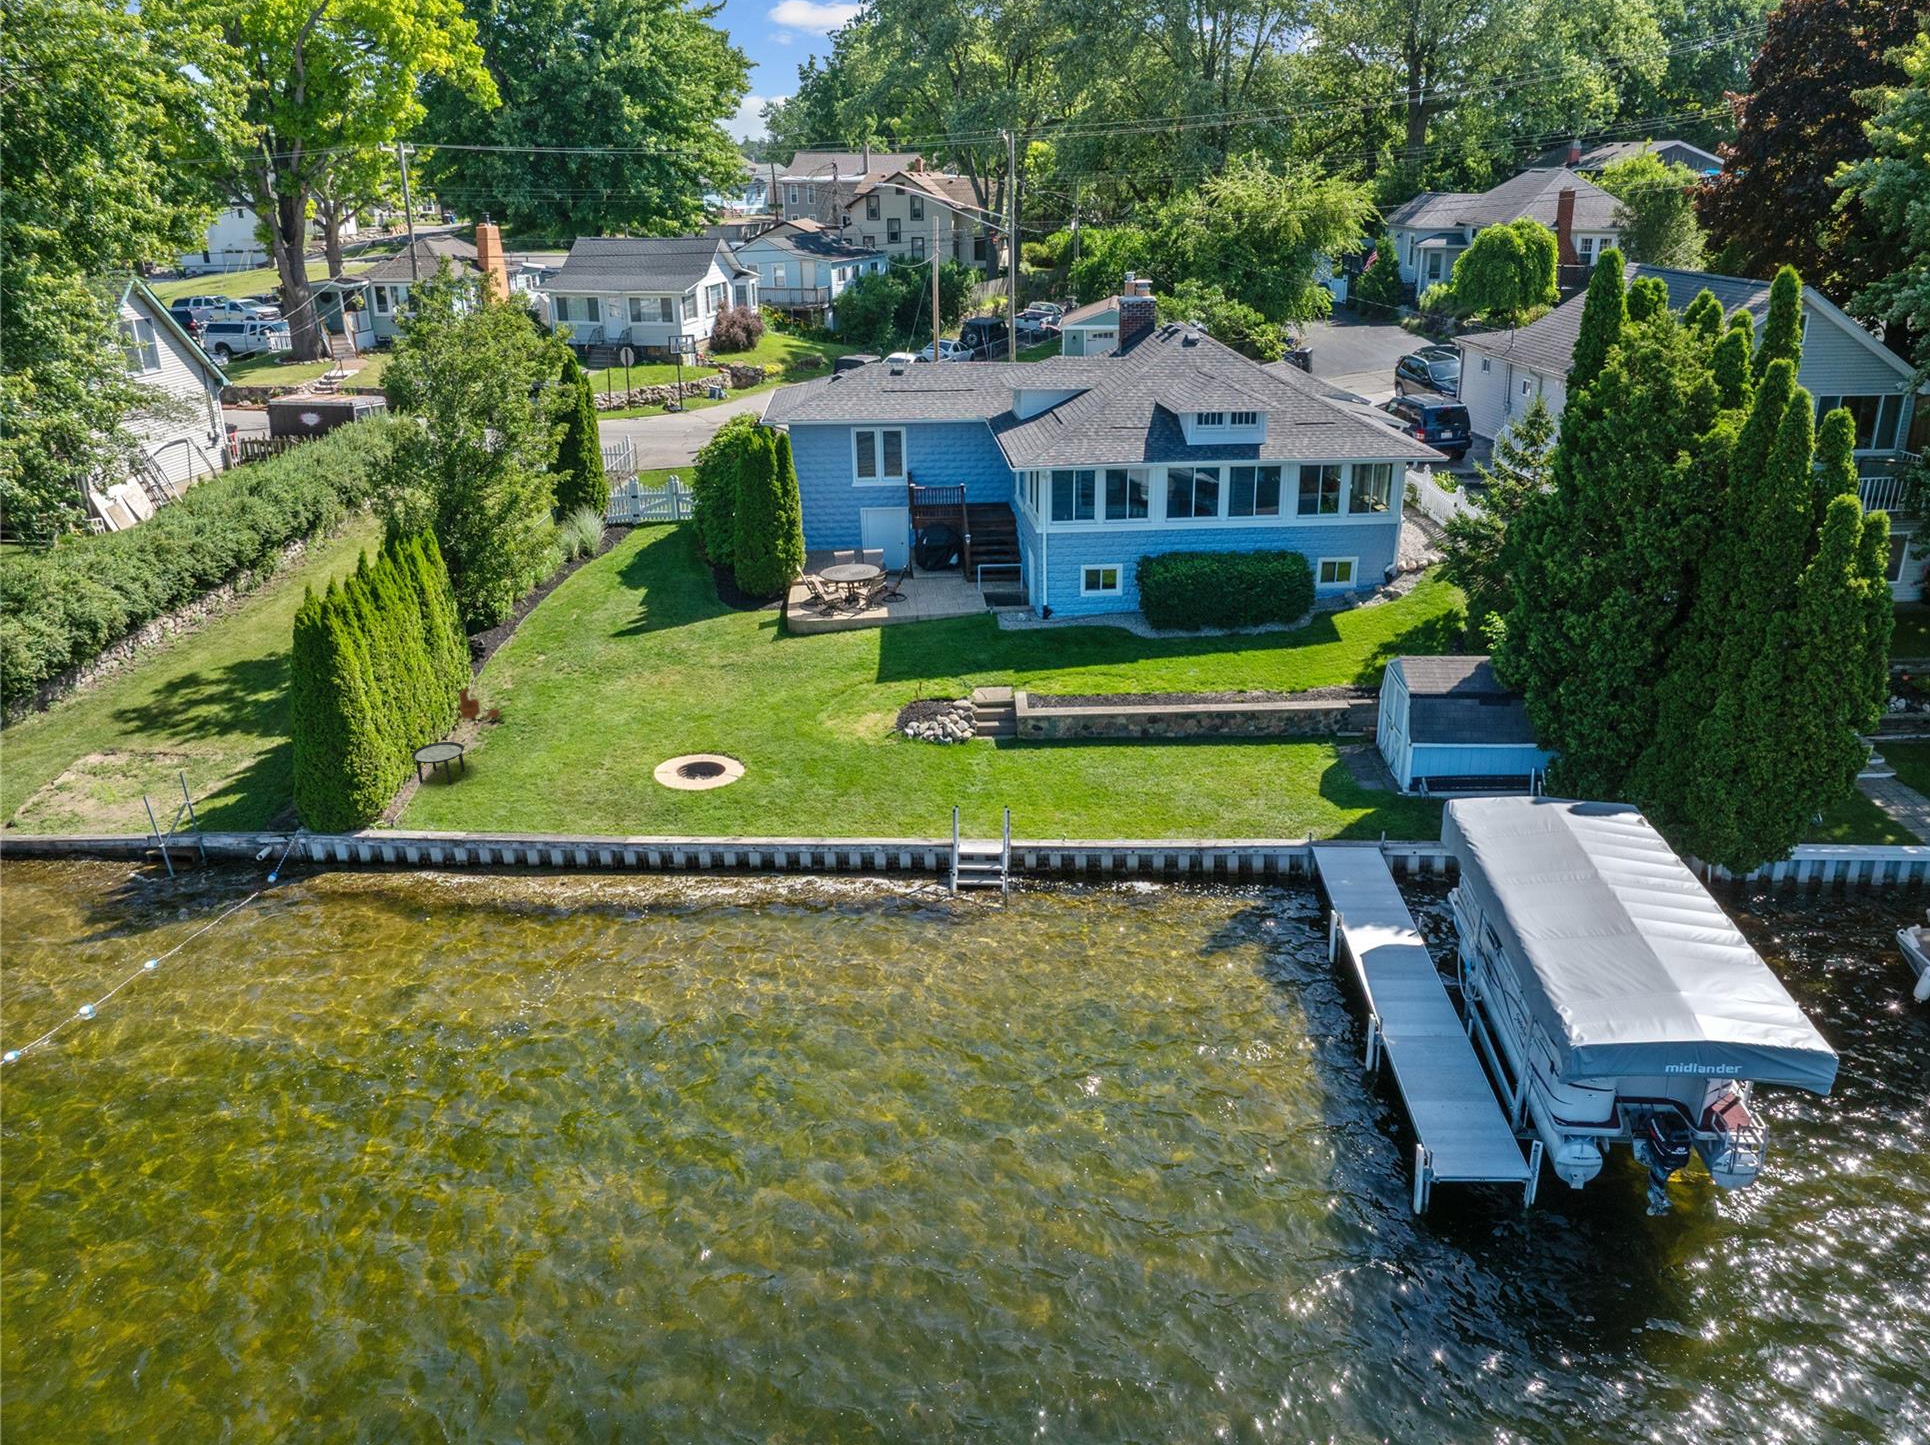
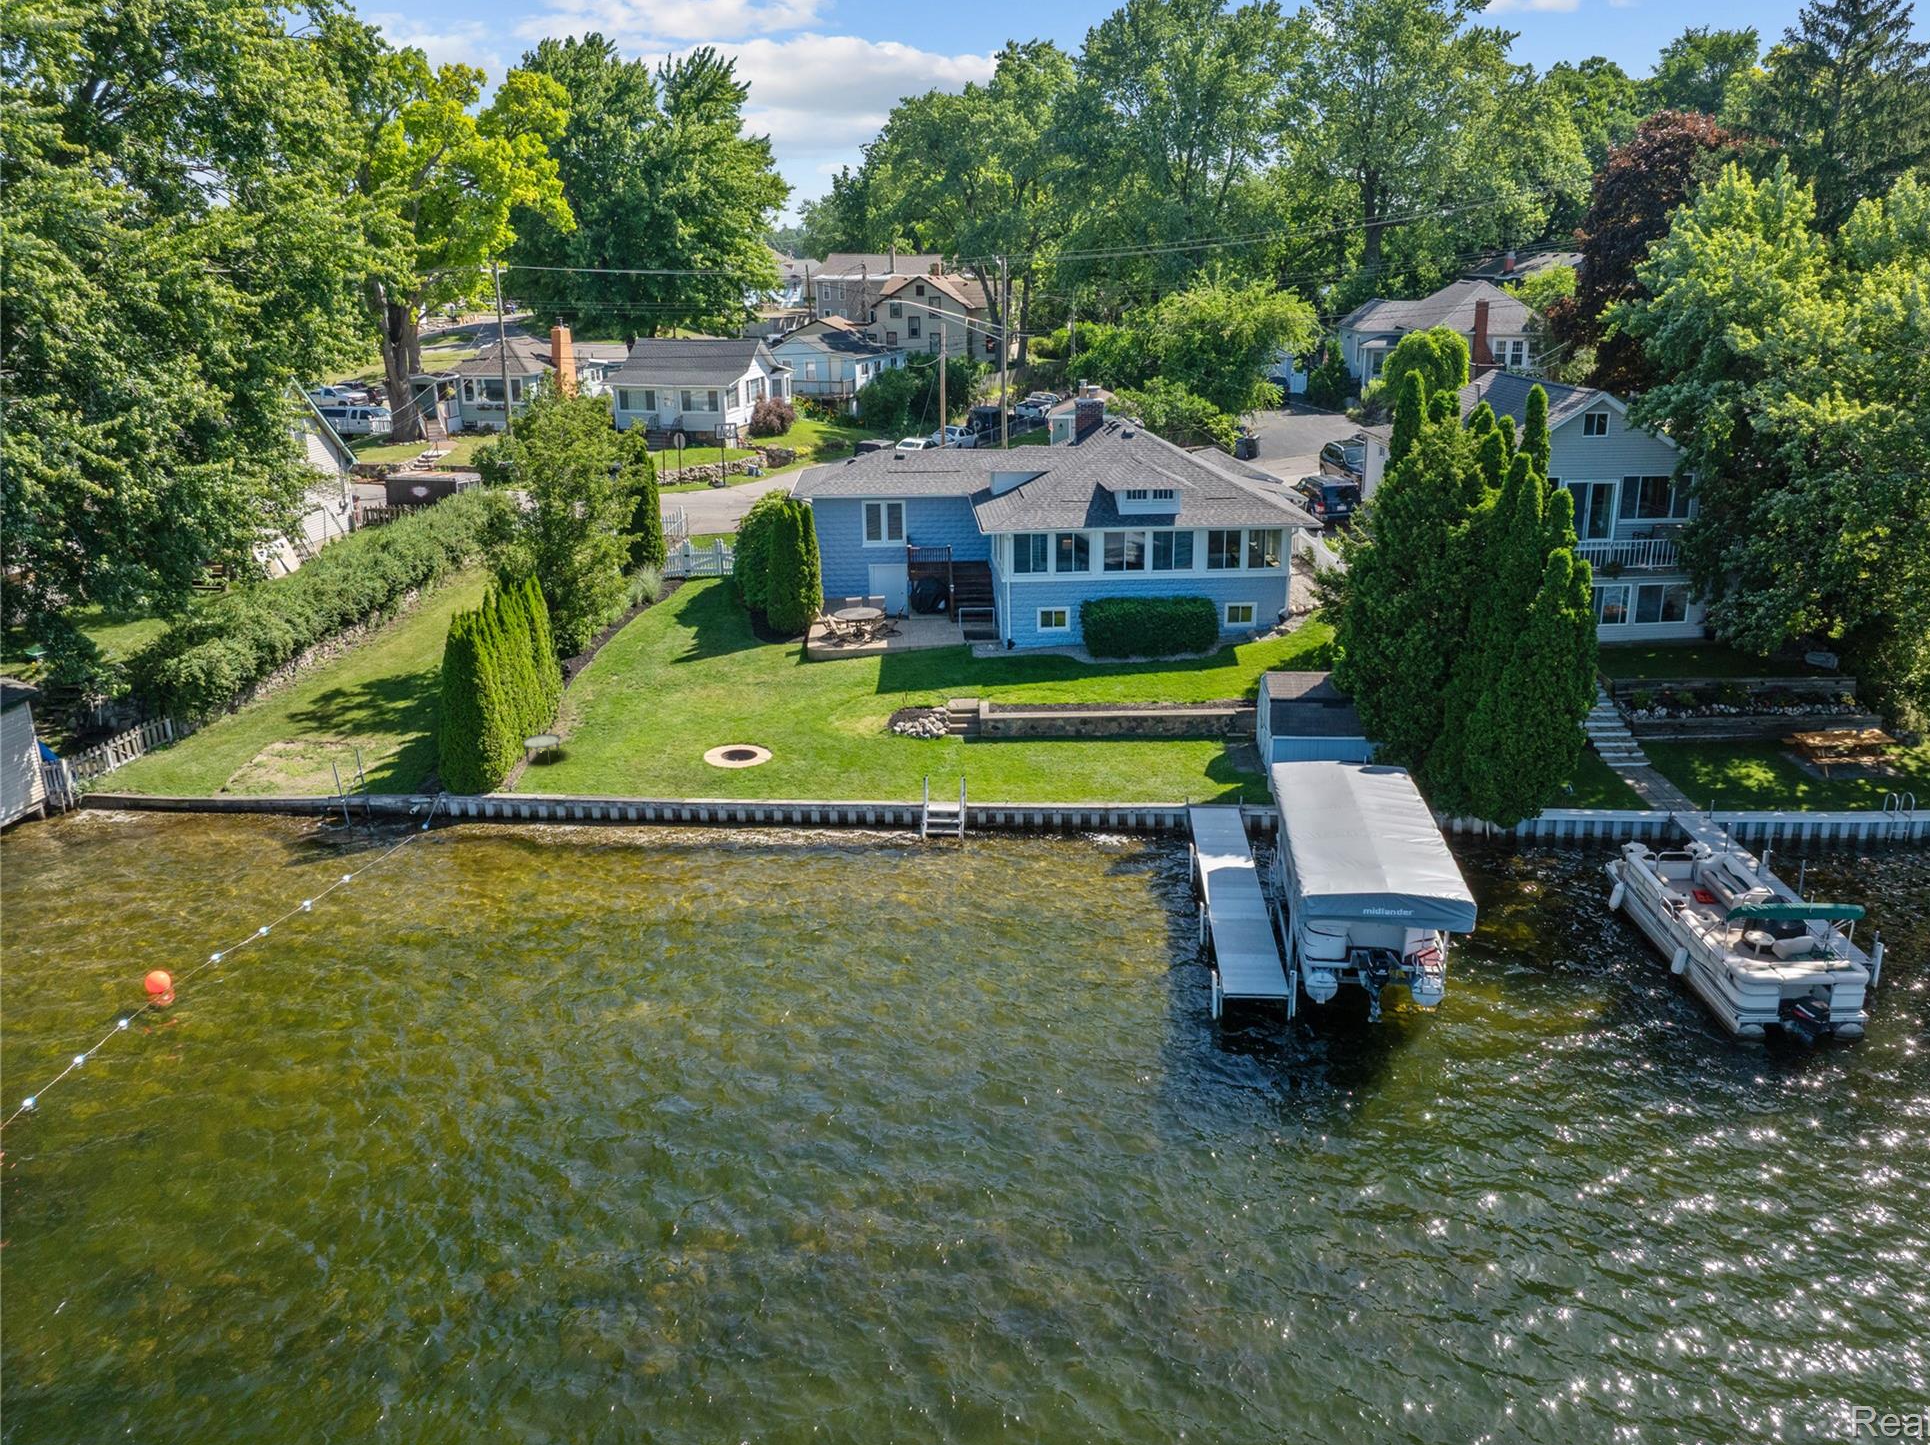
lounge chair: present [459,688,500,723] -> none [554,696,586,725]

